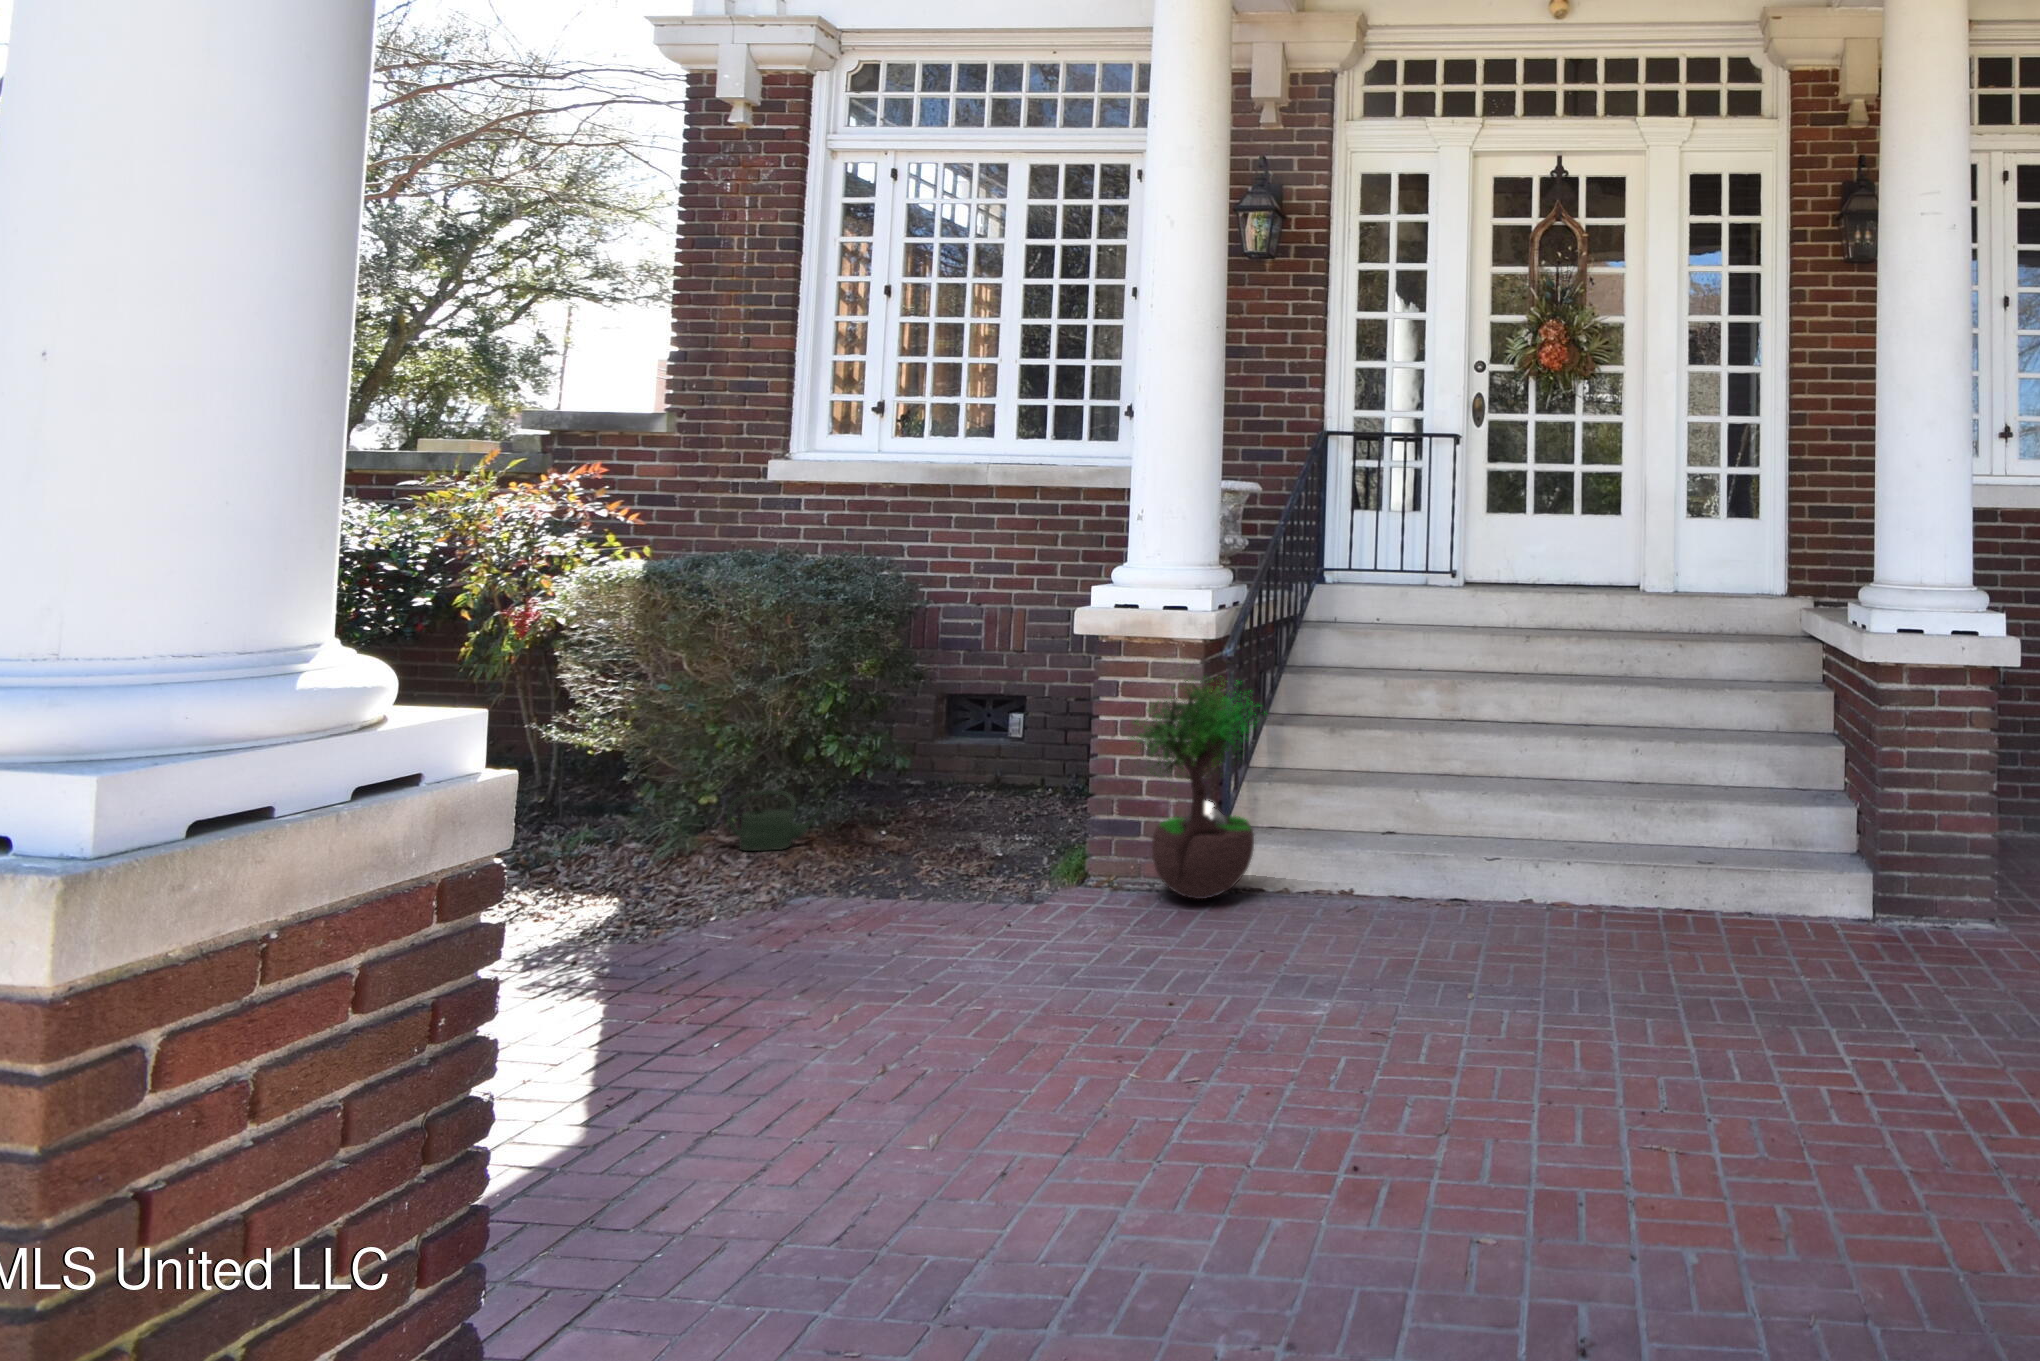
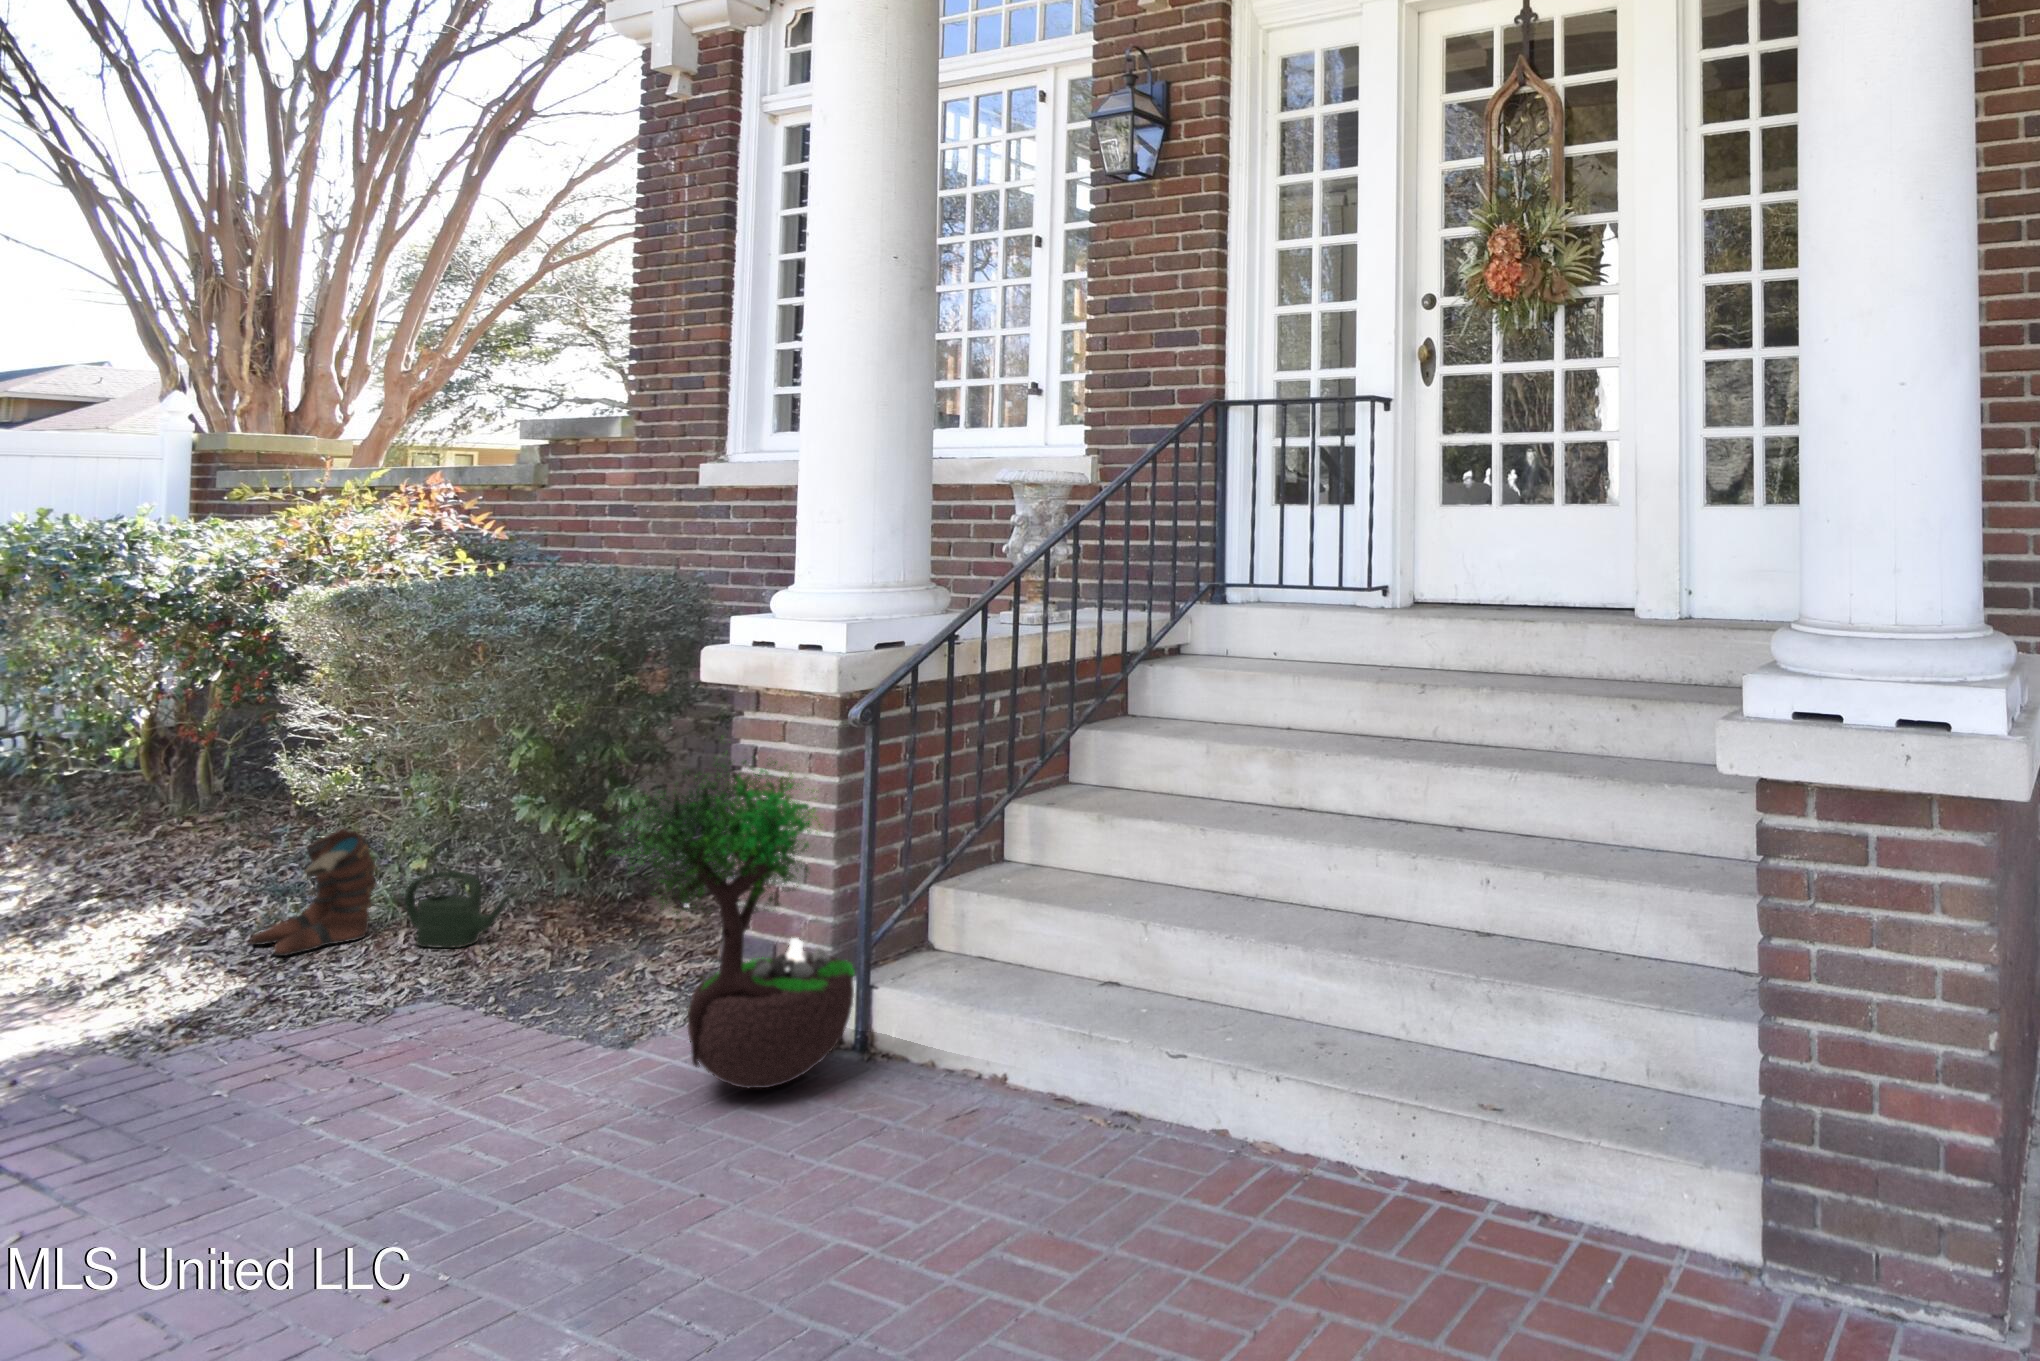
boots: none [581,762,687,863] -> present [252,829,376,956]

